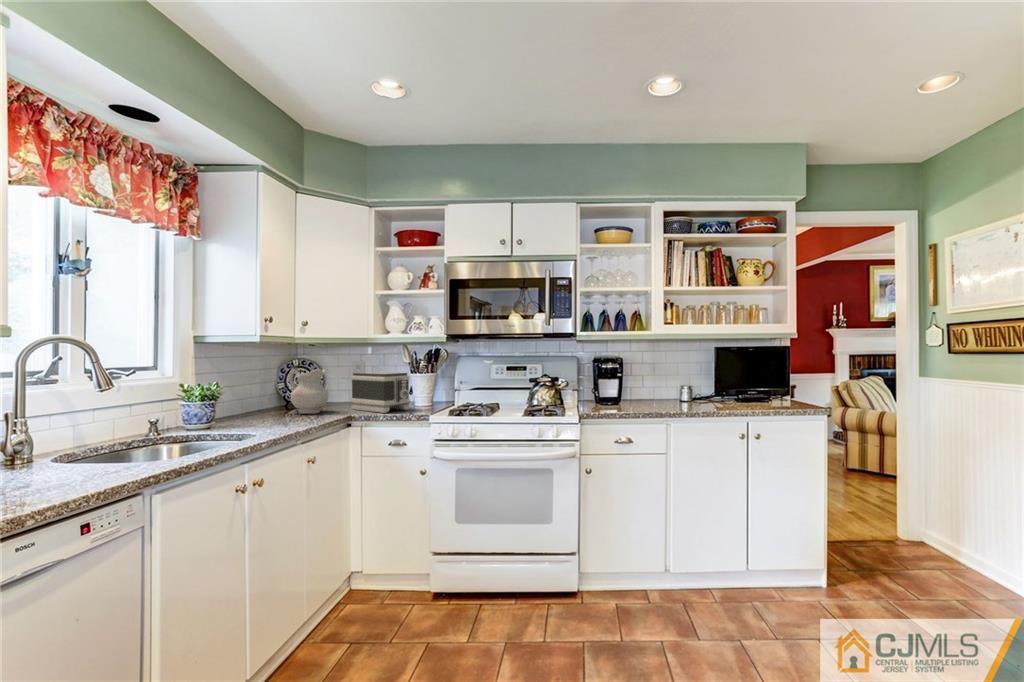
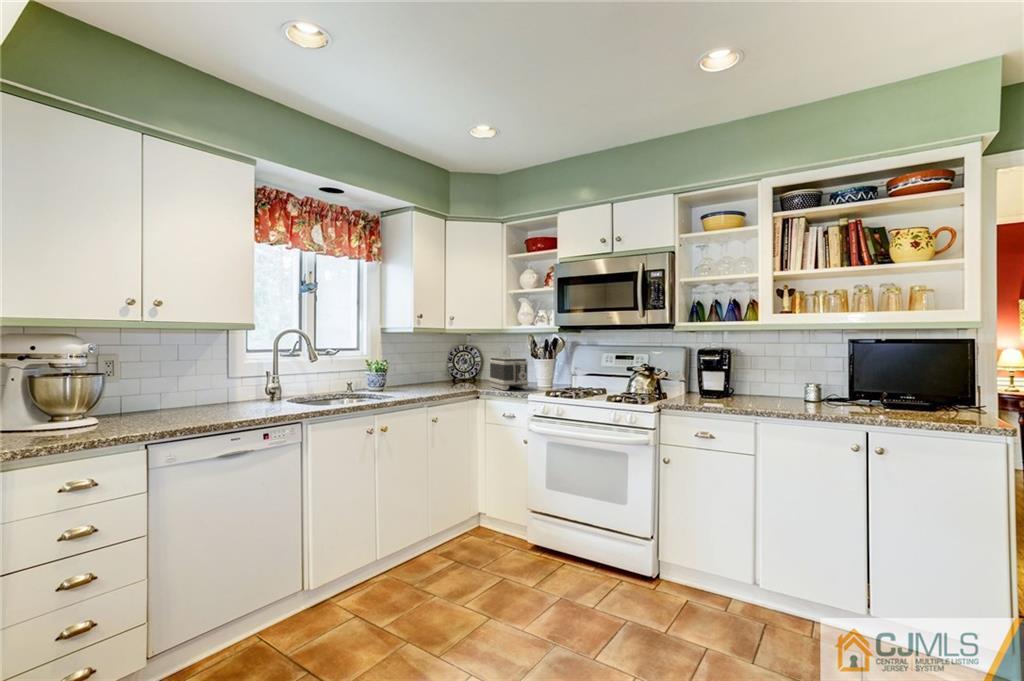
ceramic pitcher: present [289,368,328,414] -> none [445,352,471,387]

